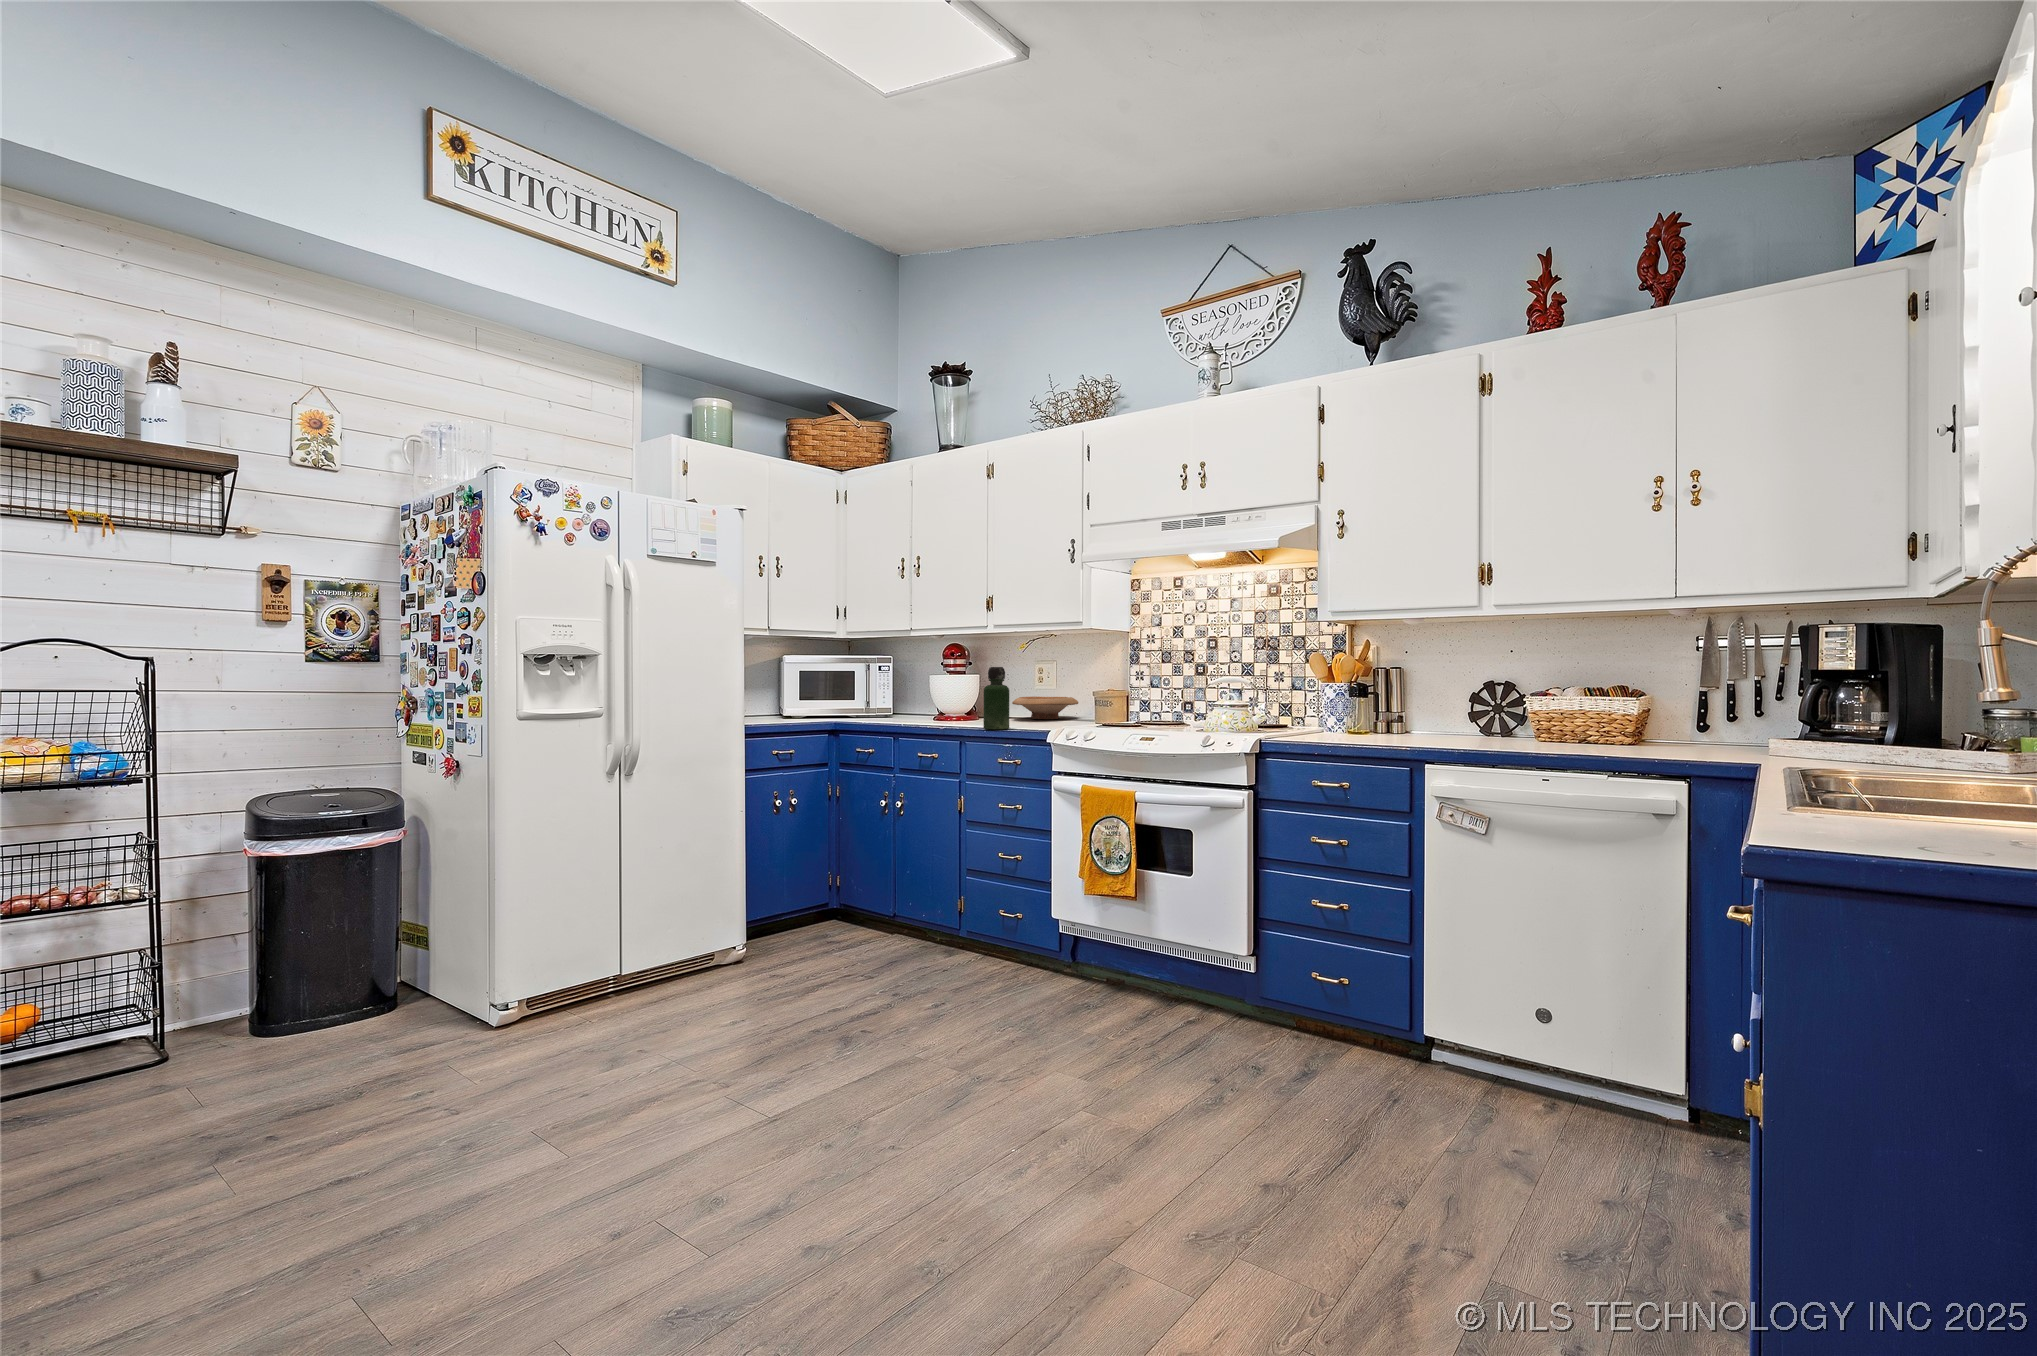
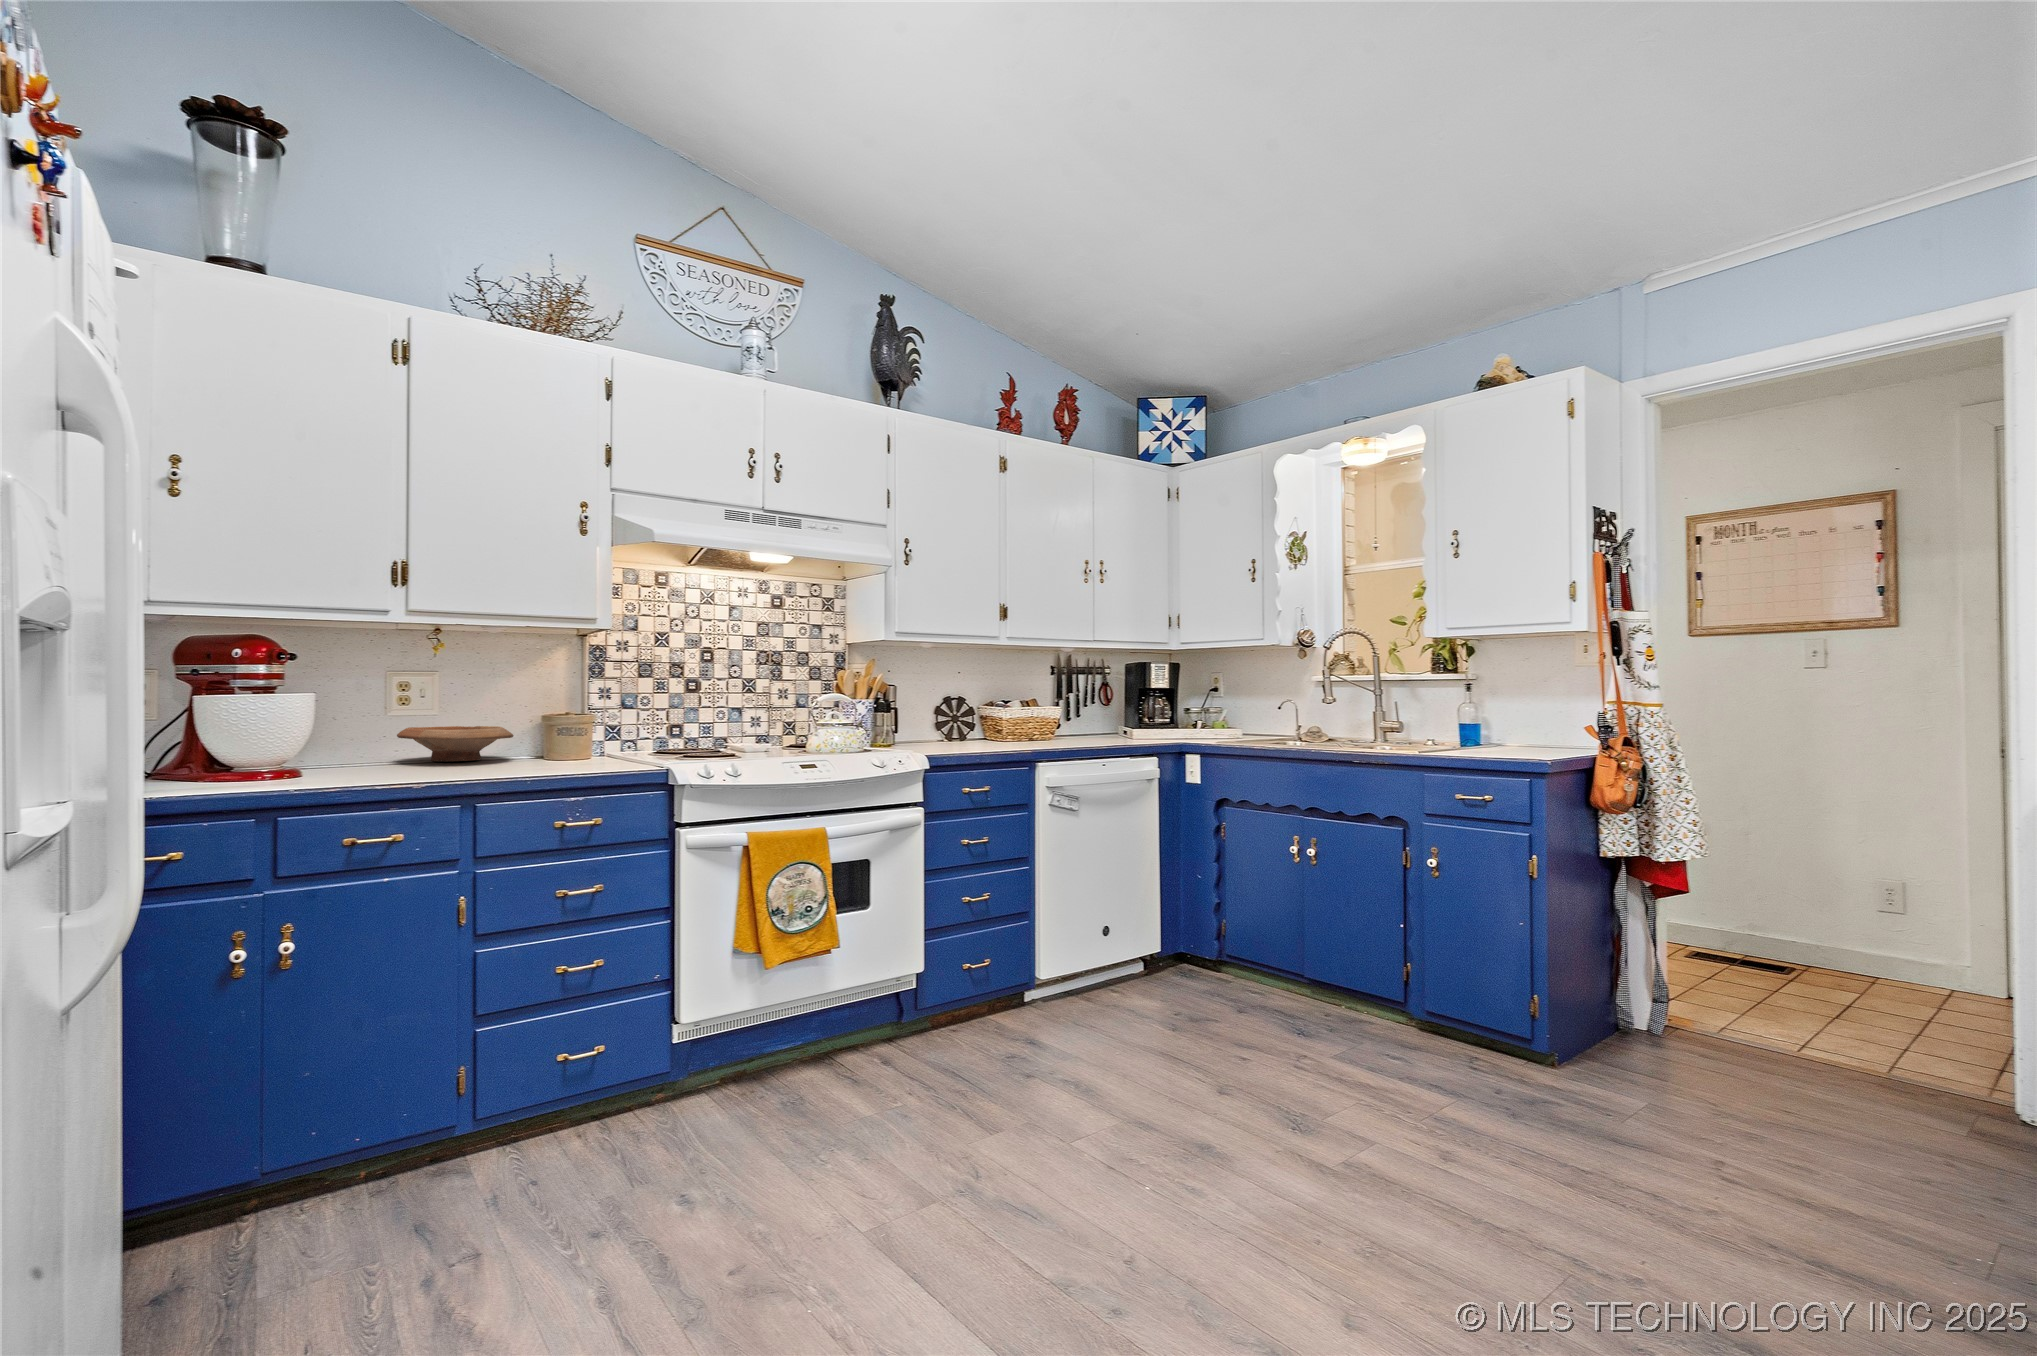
bottle: present [983,667,1009,730] -> none [526,678,571,776]

